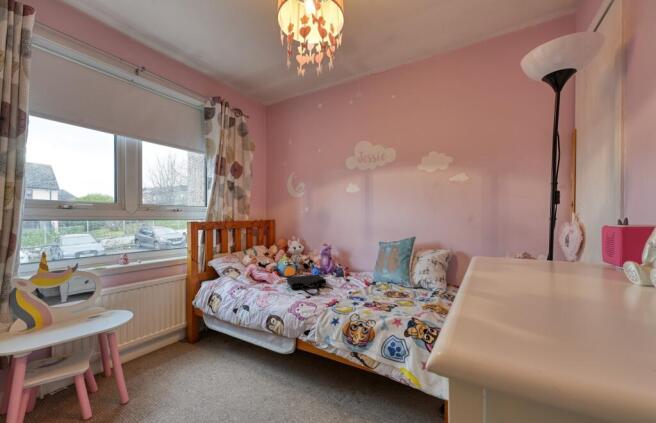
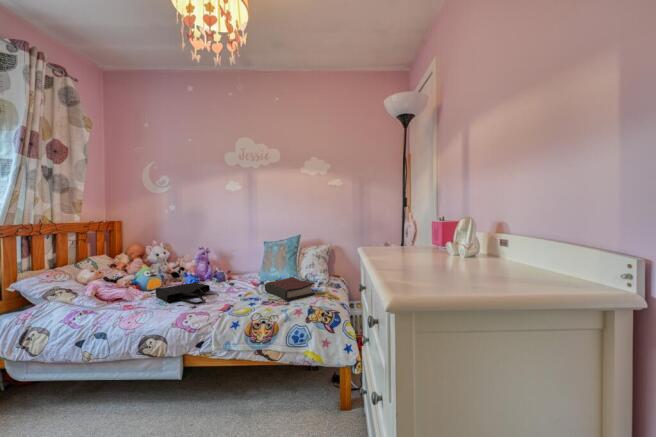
hardback book: none [373,282,423,307] -> present [265,277,315,301]

